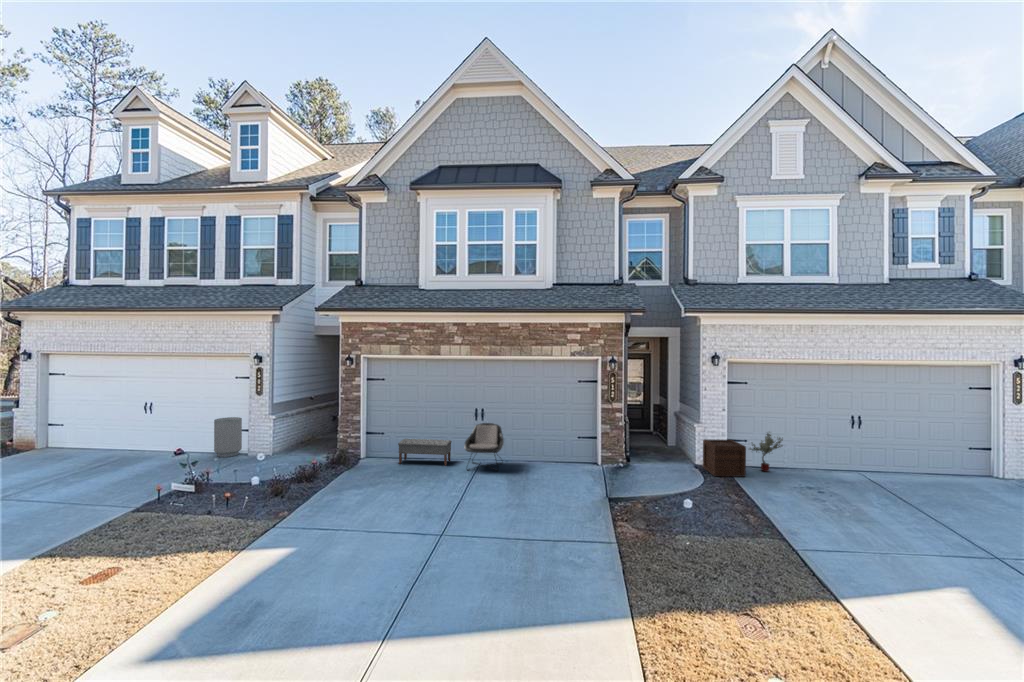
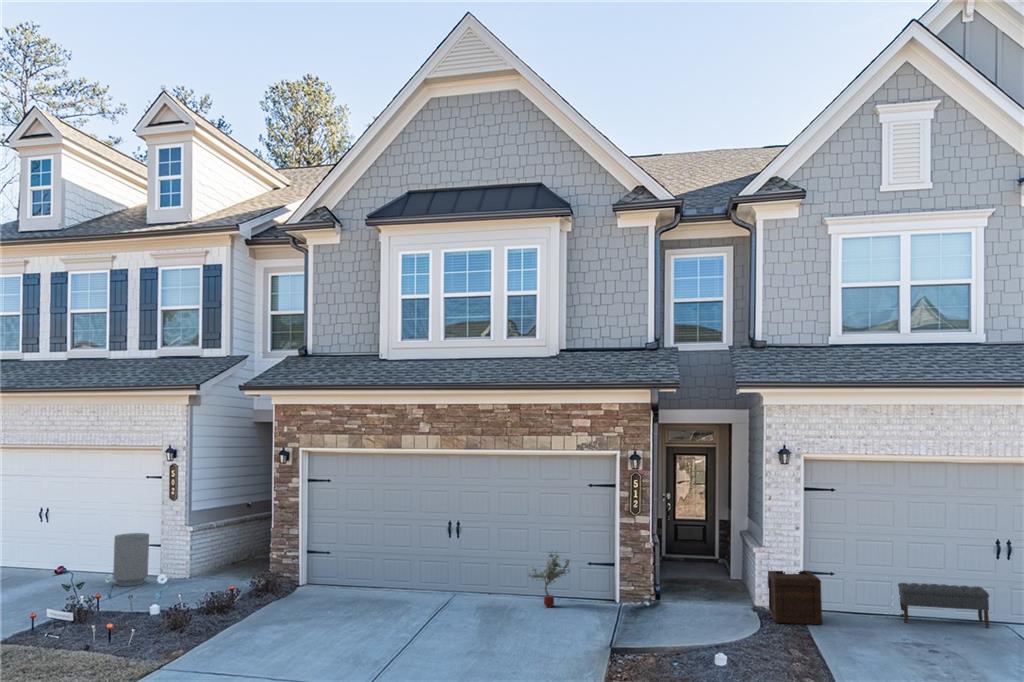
lounge chair: present [464,423,504,471] -> none [428,543,485,611]
potted tree: present [750,433,783,472] -> present [528,551,570,607]
bench: present [398,439,452,466] -> present [898,583,989,628]

